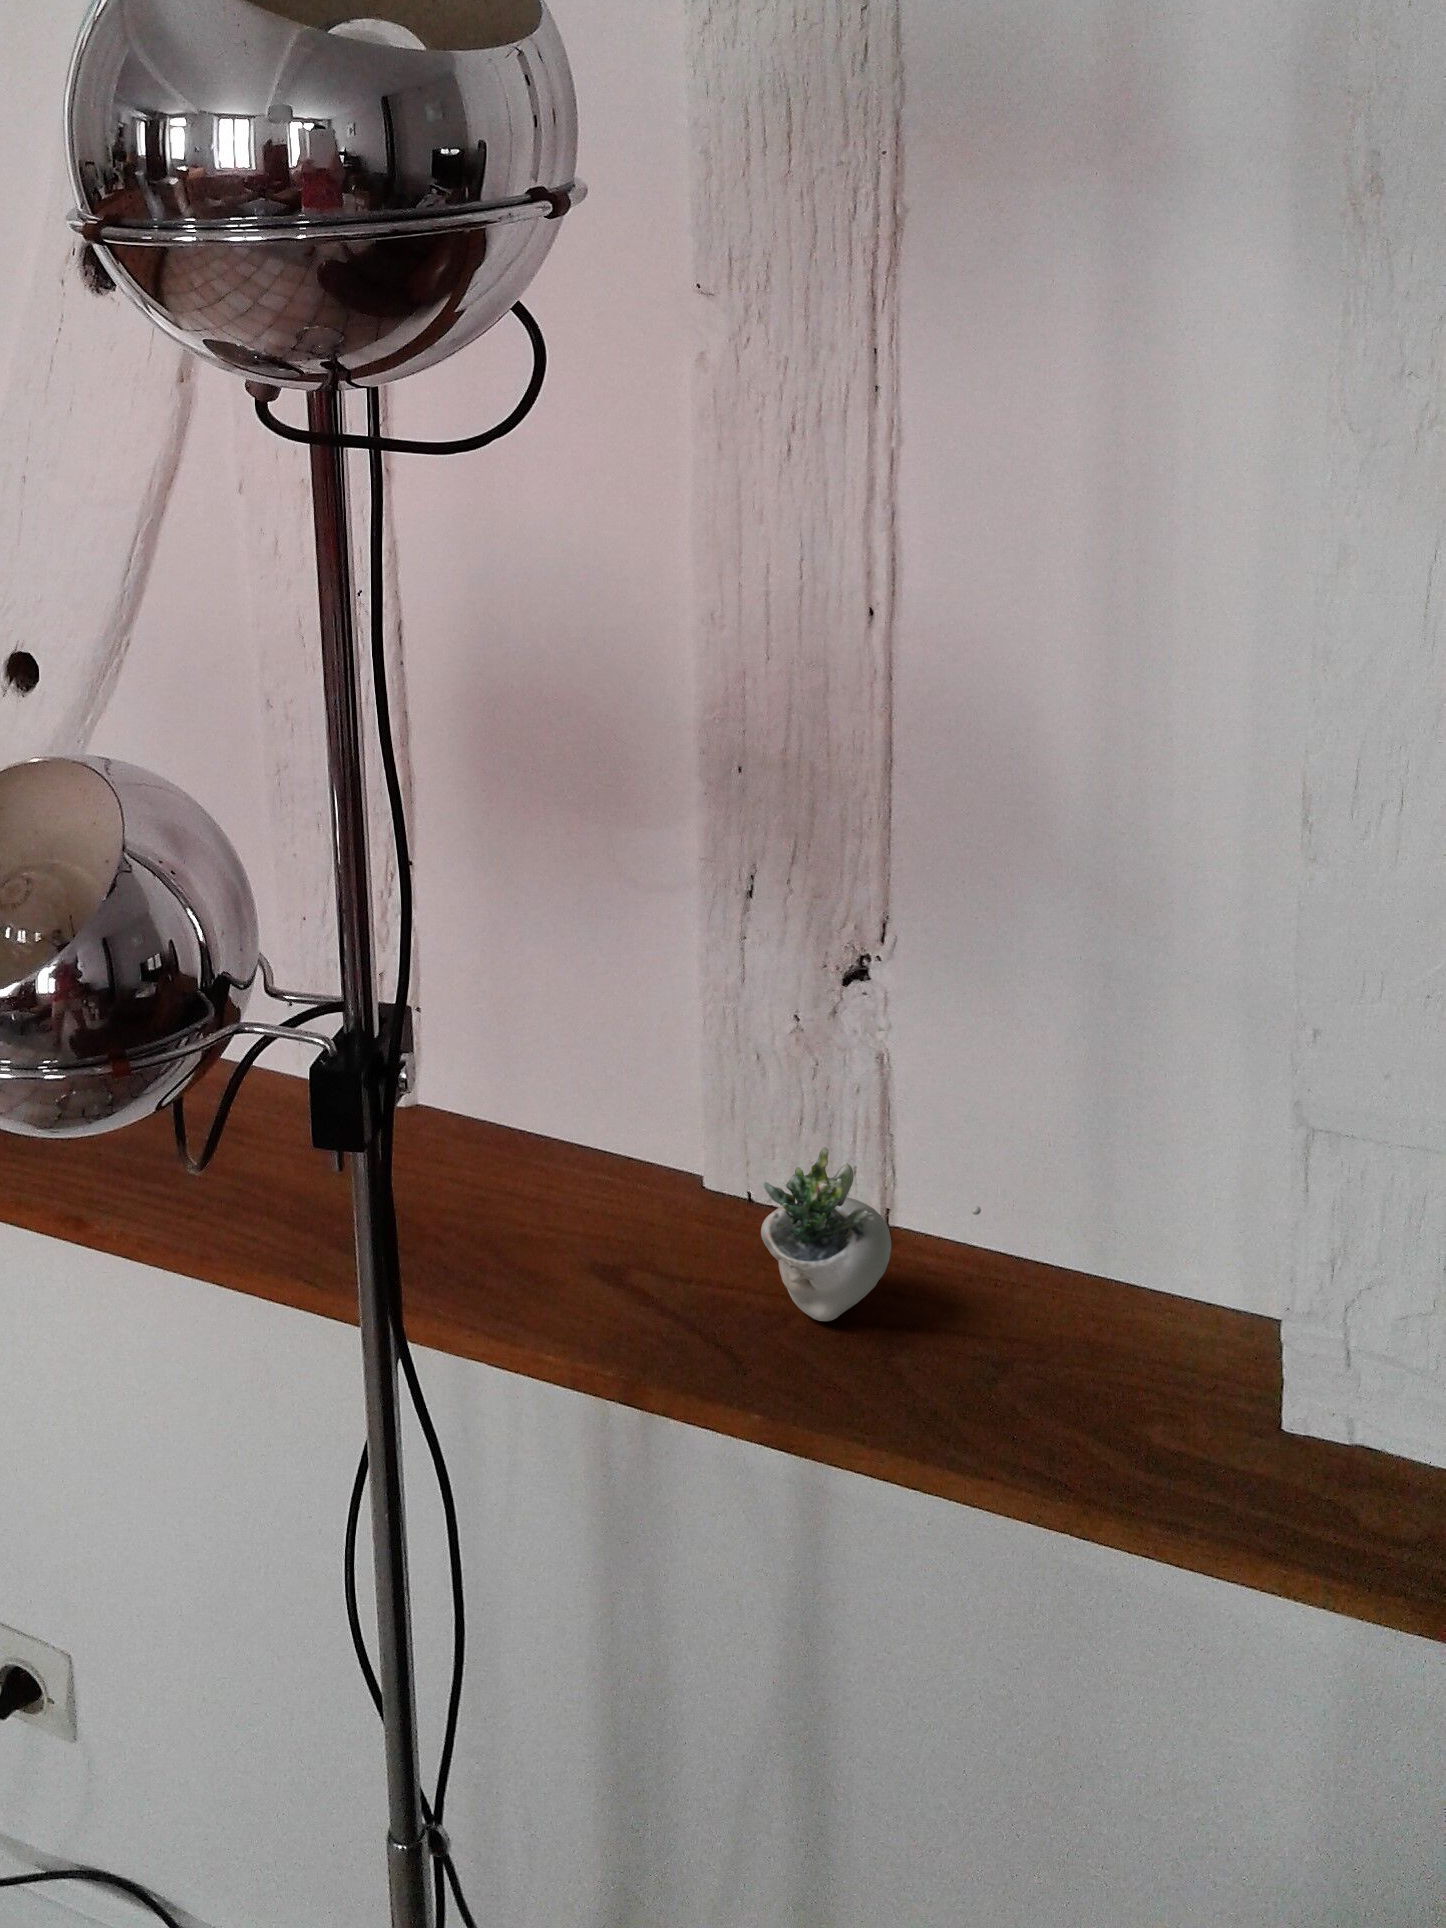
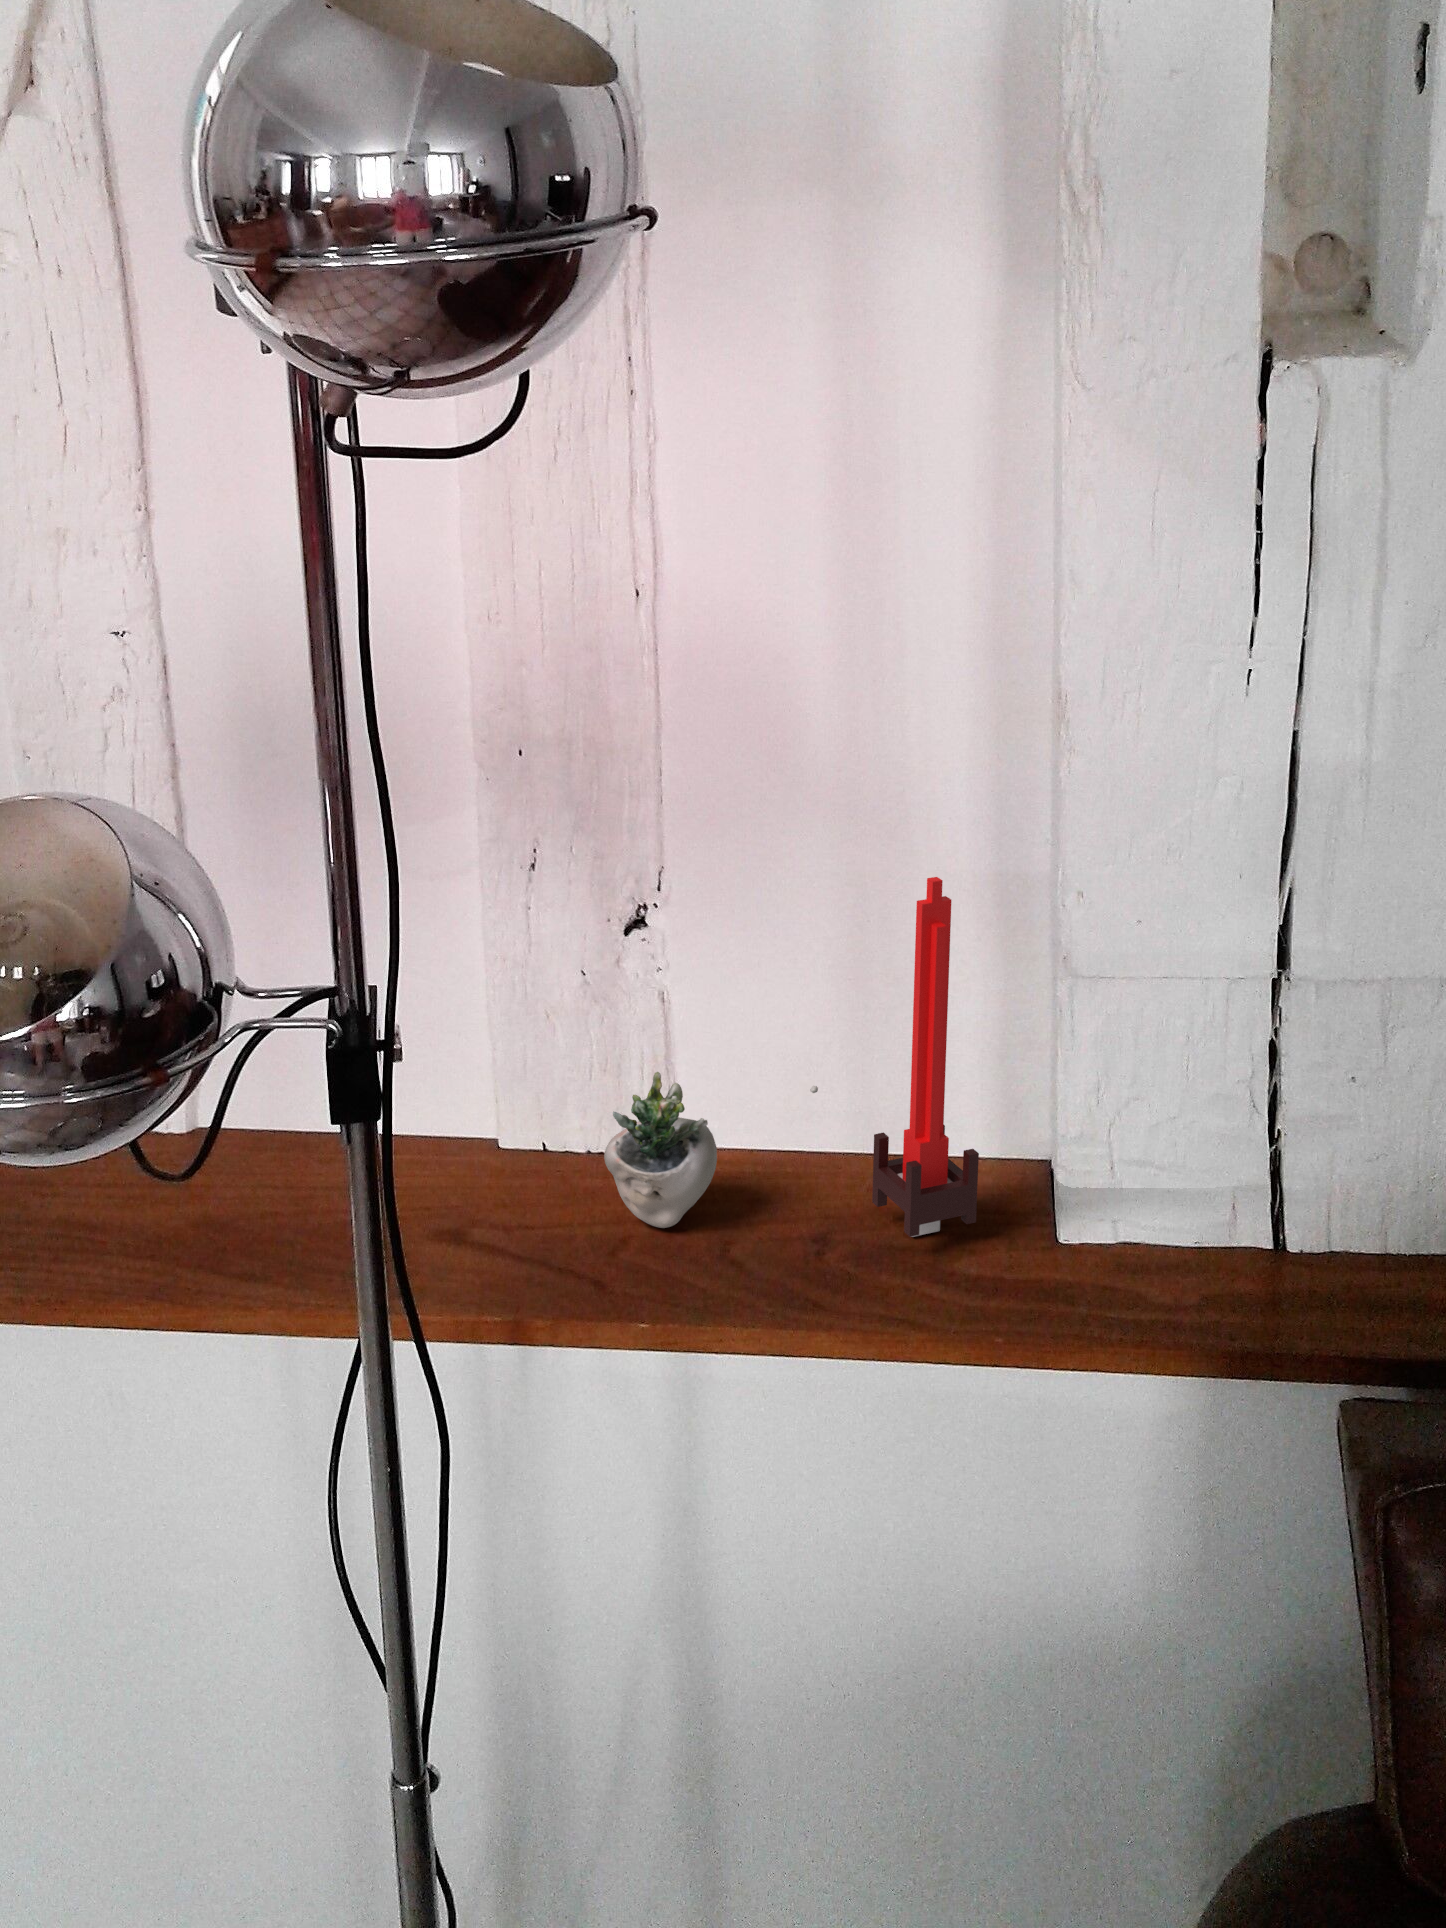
candle: none [1063,991,1179,1408] -> present [872,877,979,1237]

